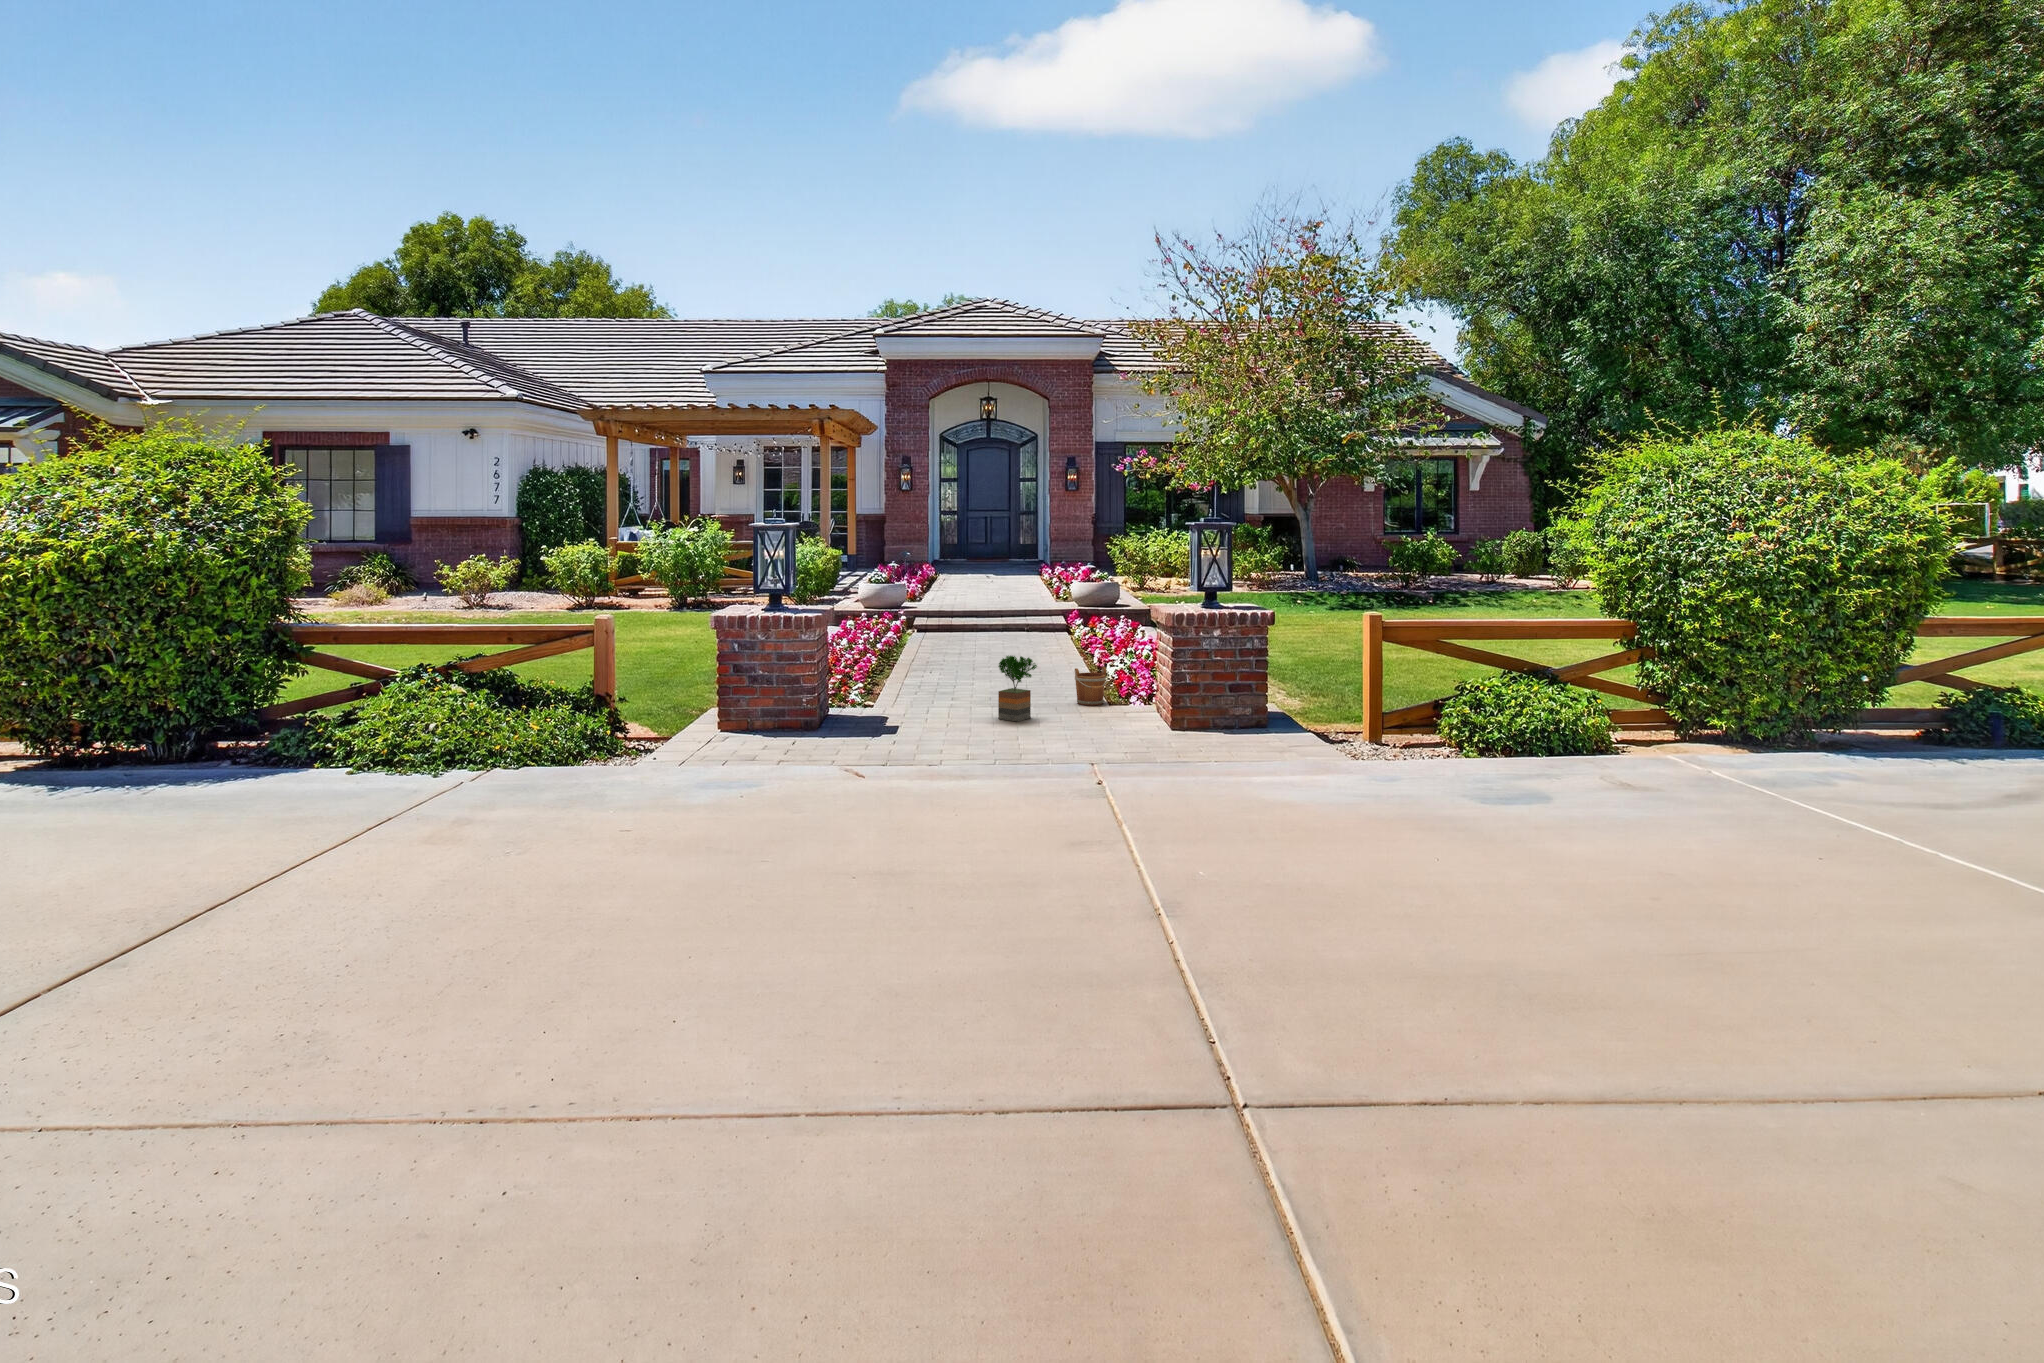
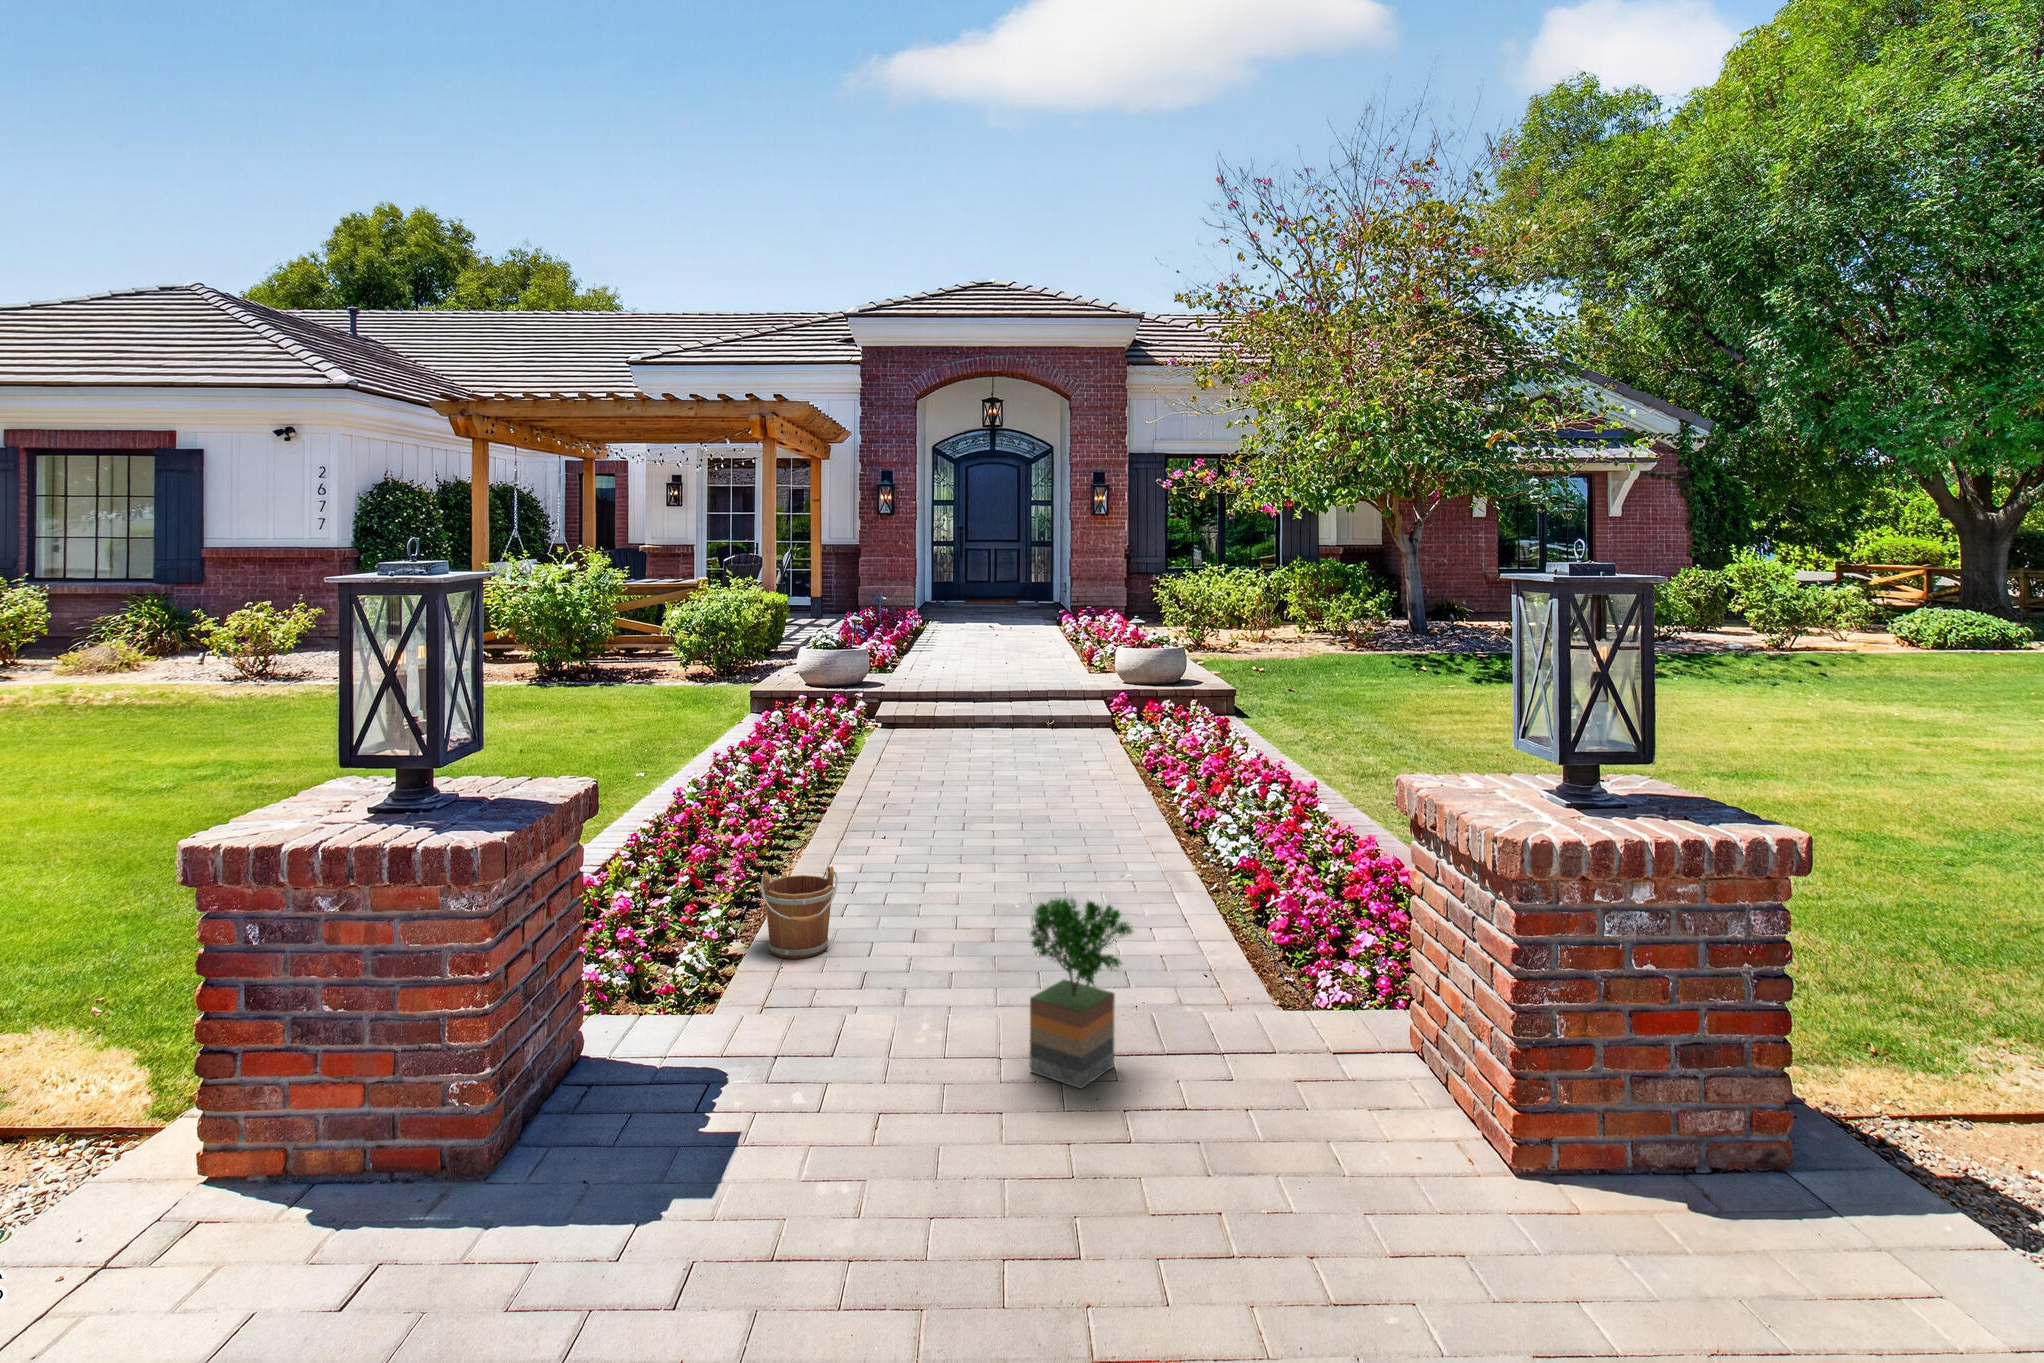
bucket: present [1075,667,1108,706] -> present [761,867,838,959]

